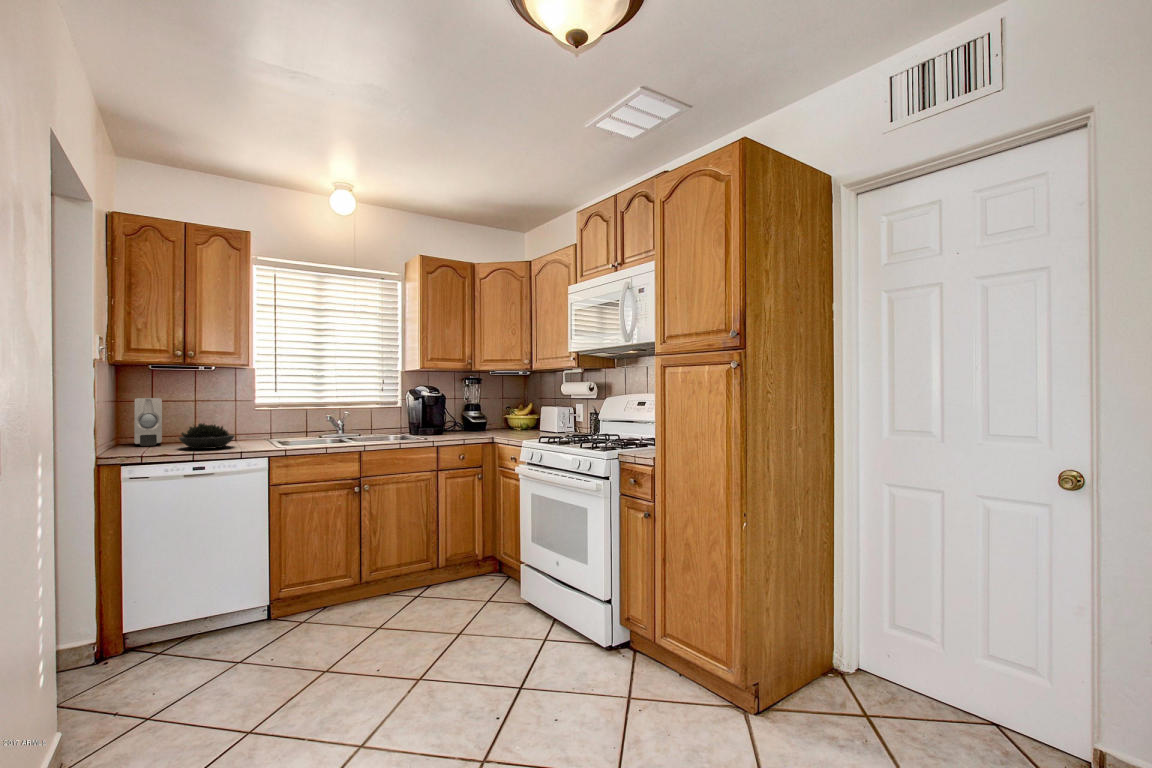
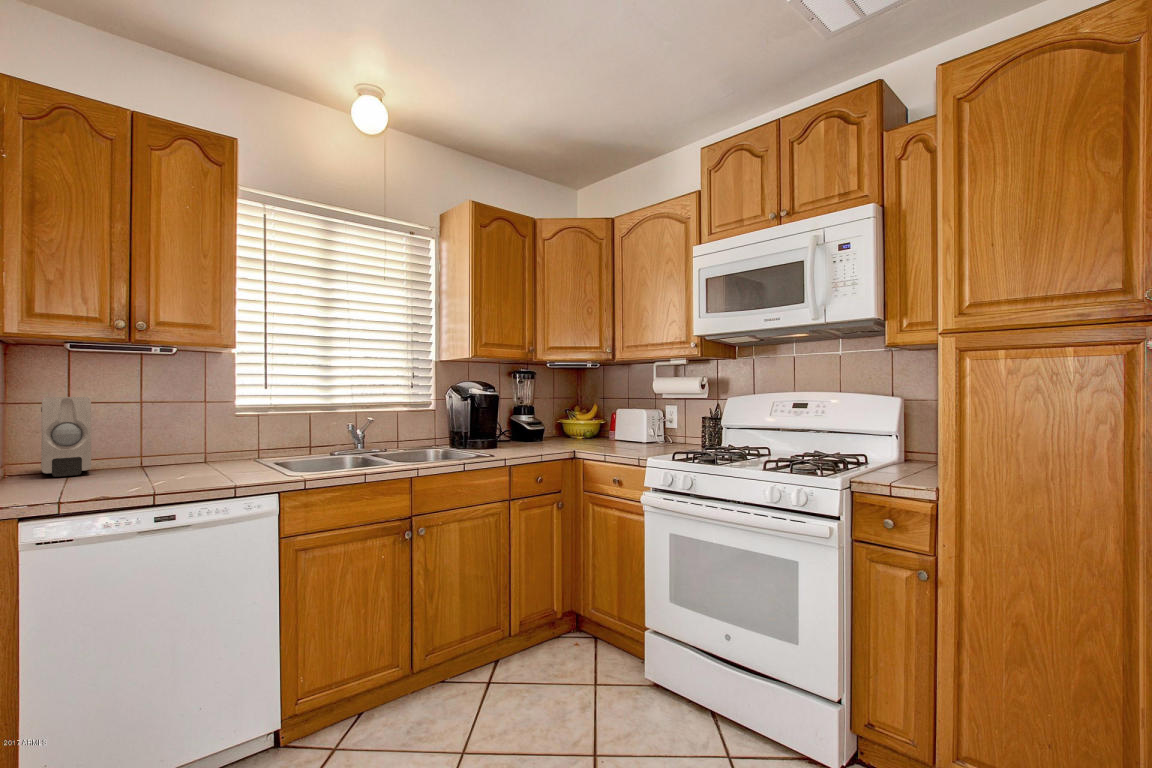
succulent plant: present [179,423,235,449] -> none [122,438,218,482]

